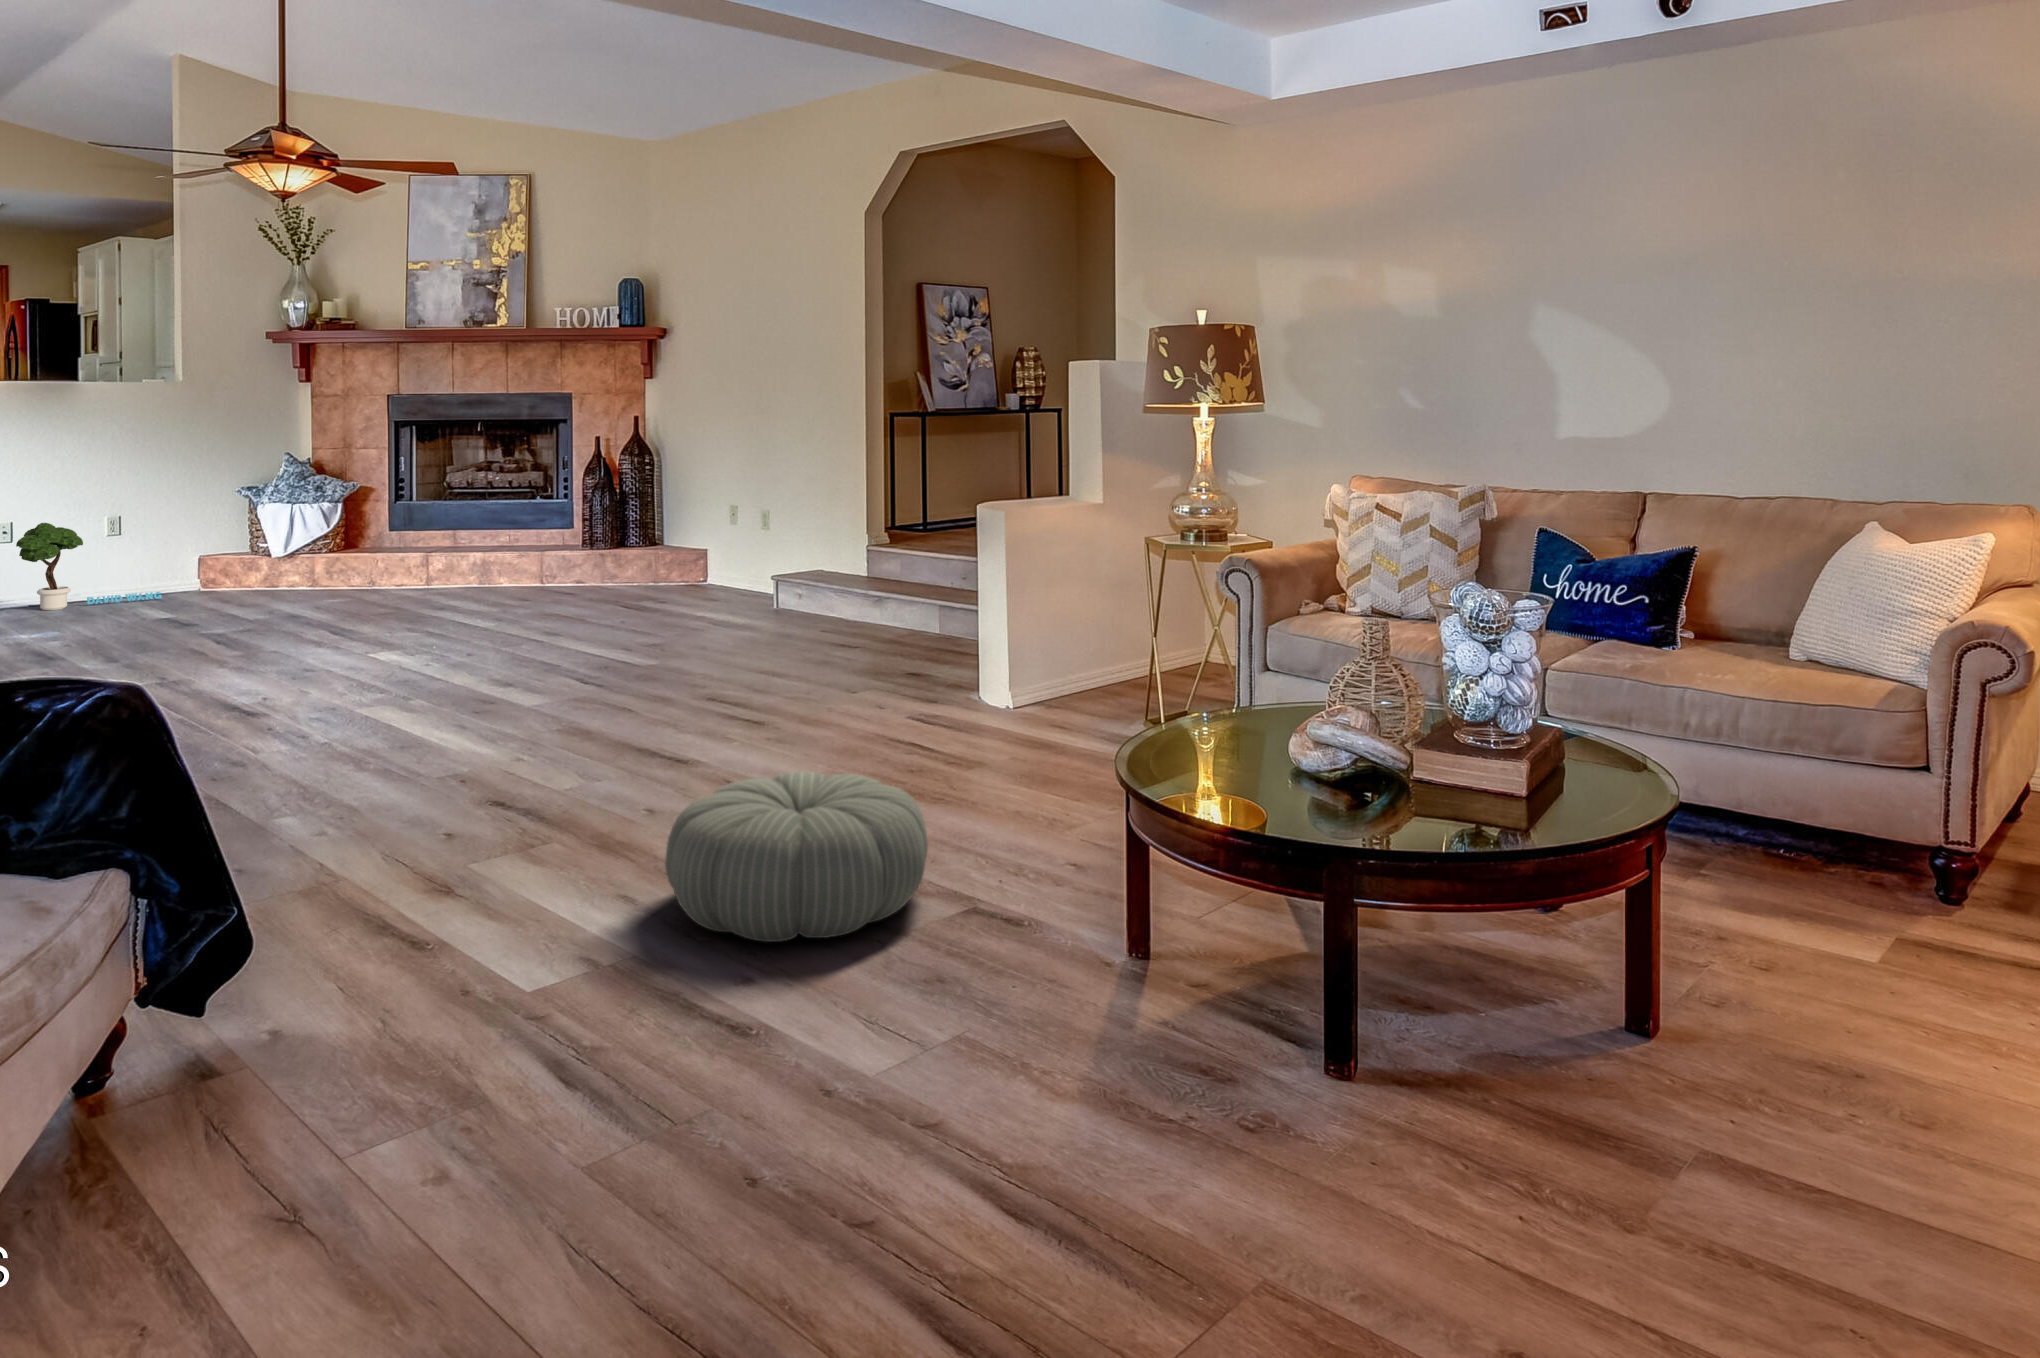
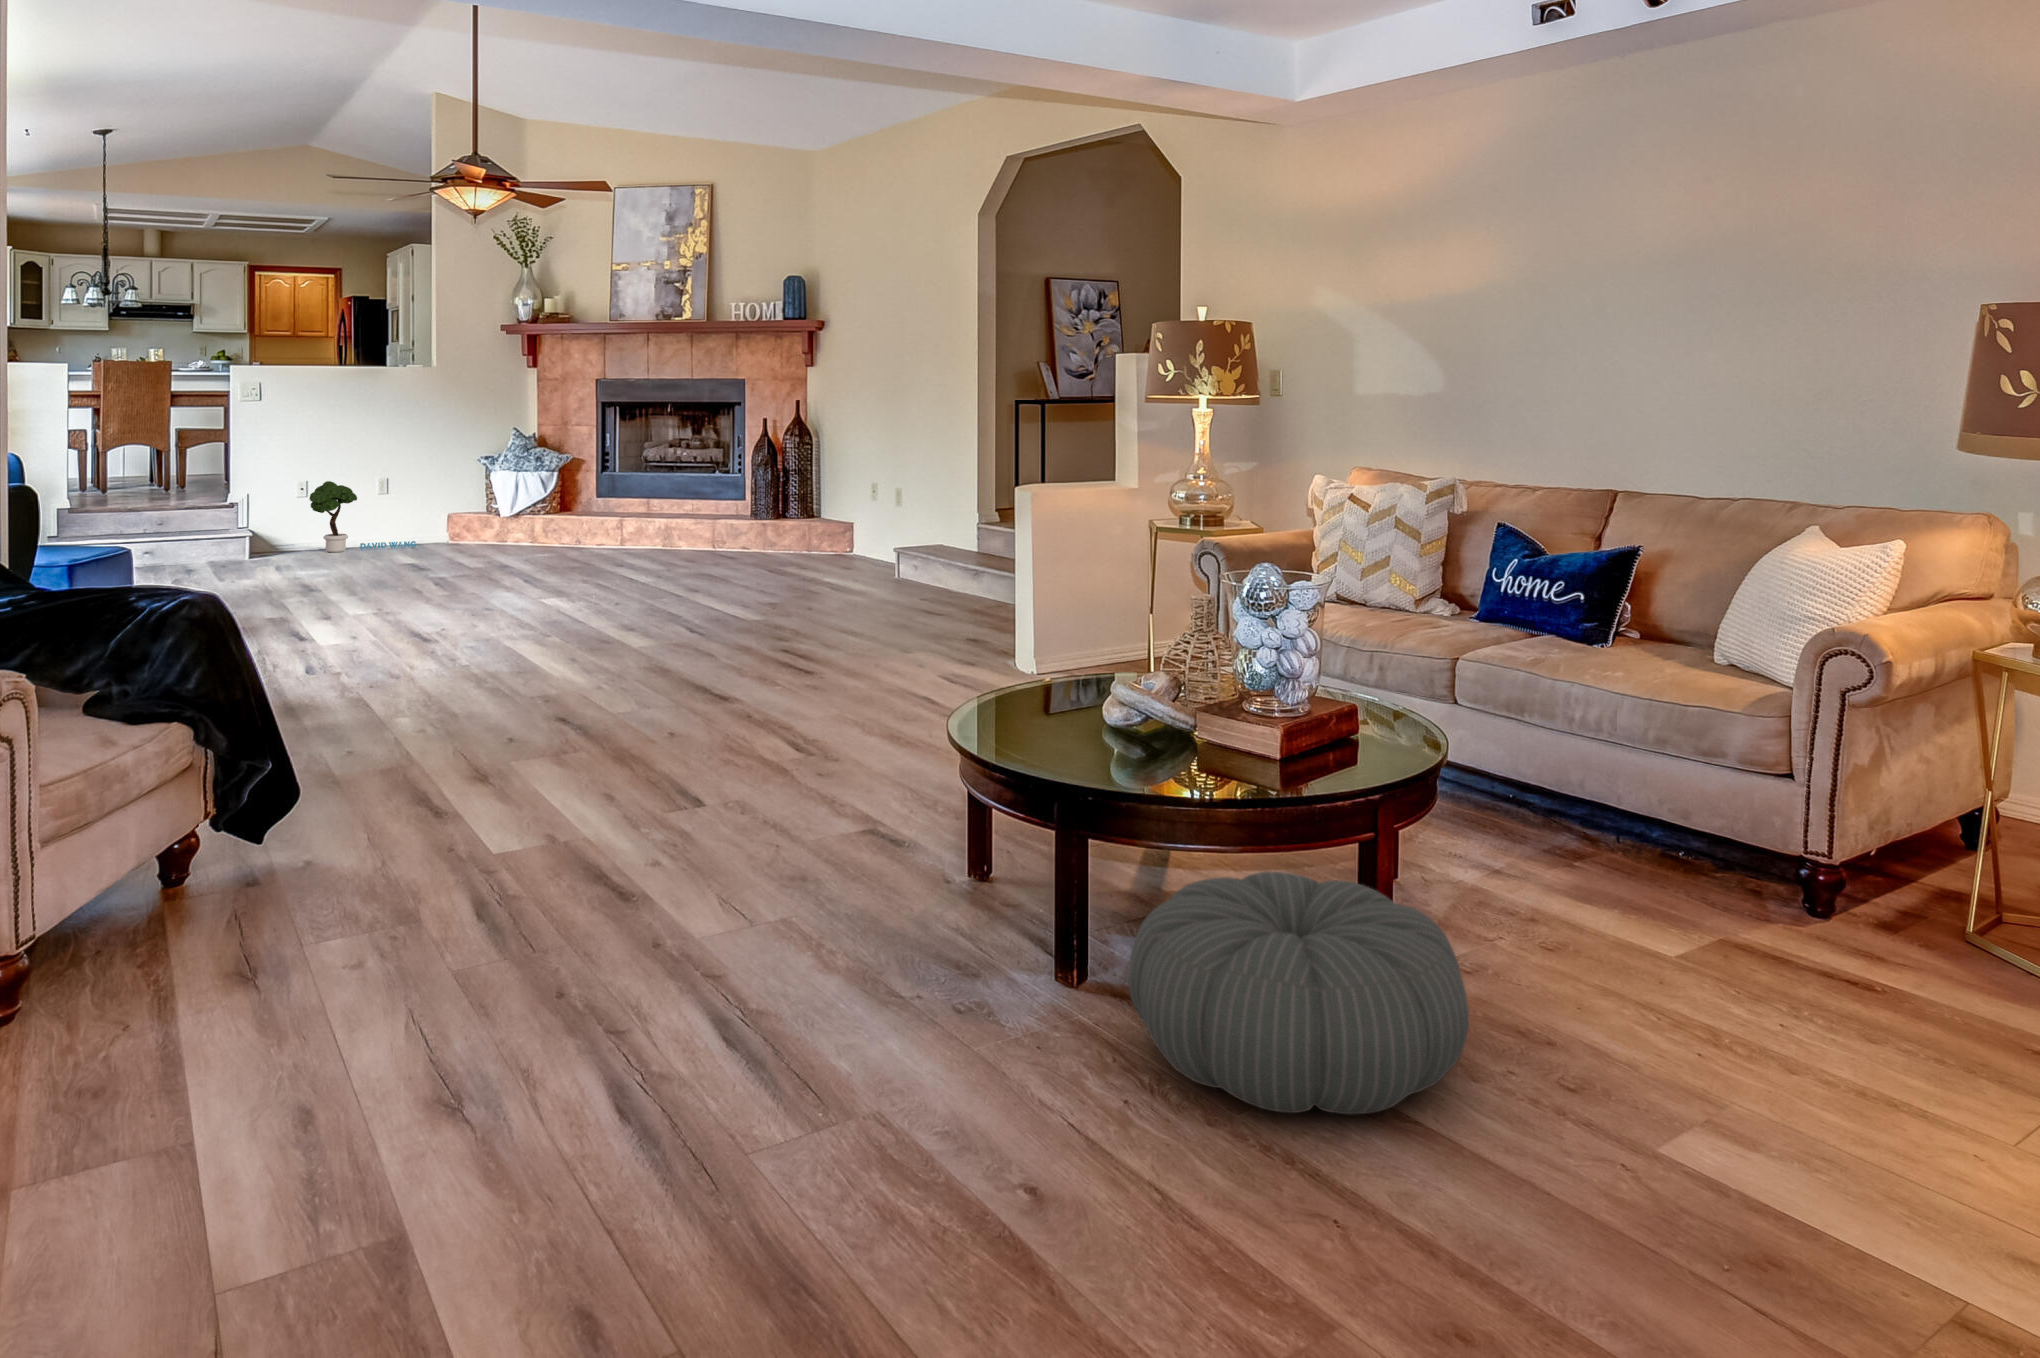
pouf: present [665,772,928,942] -> present [1128,872,1469,1115]

